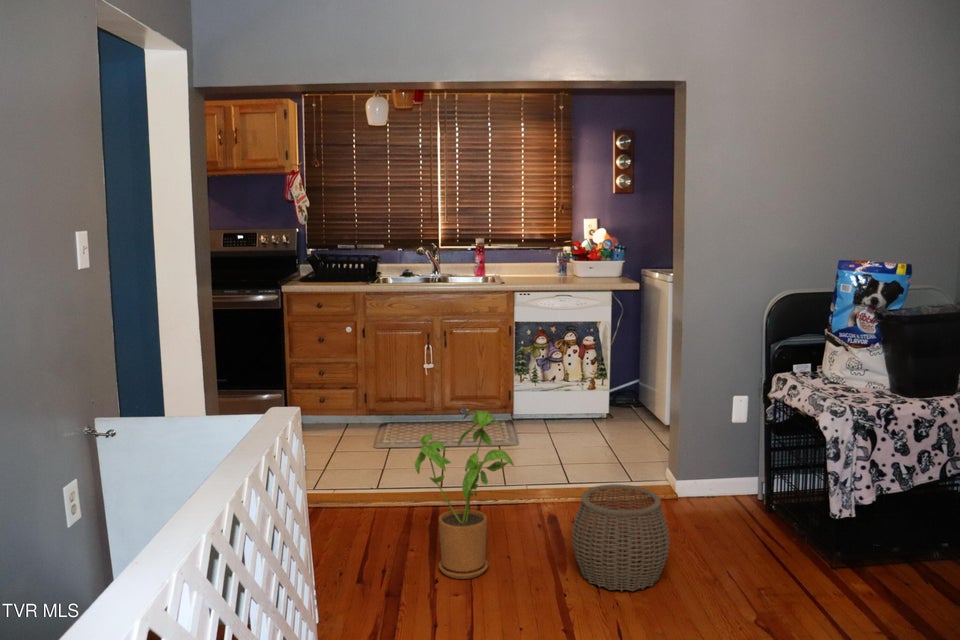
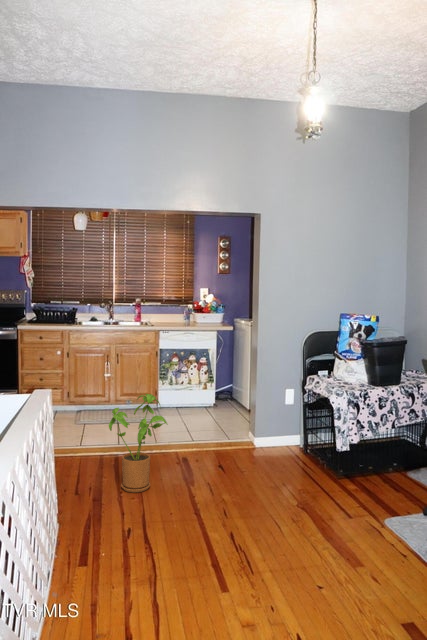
woven basket: present [572,484,670,591] -> none [199,436,253,495]

